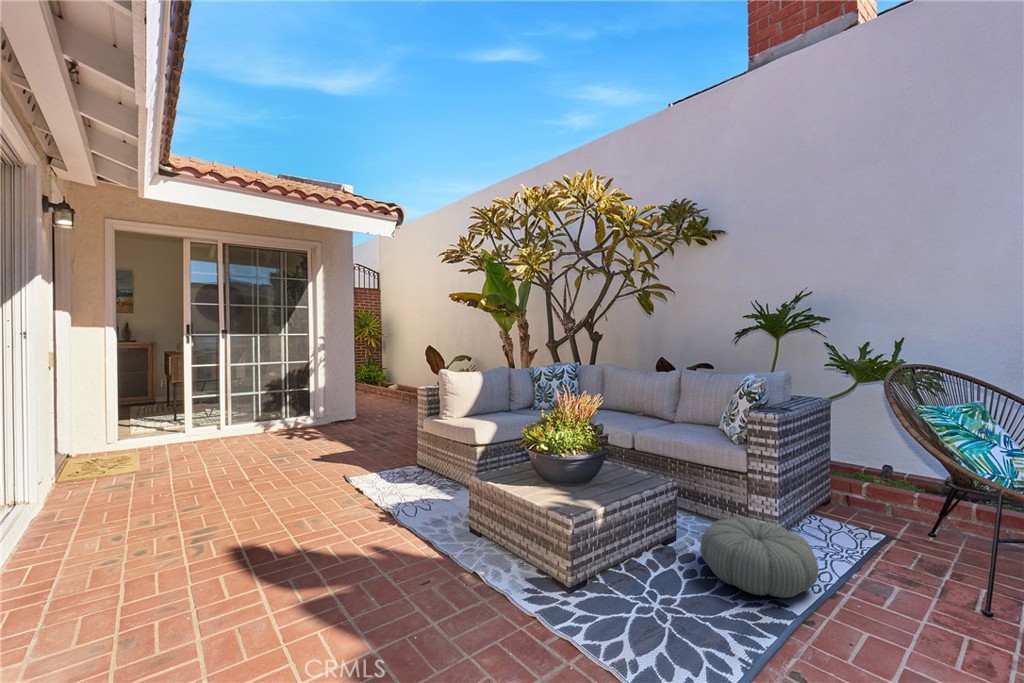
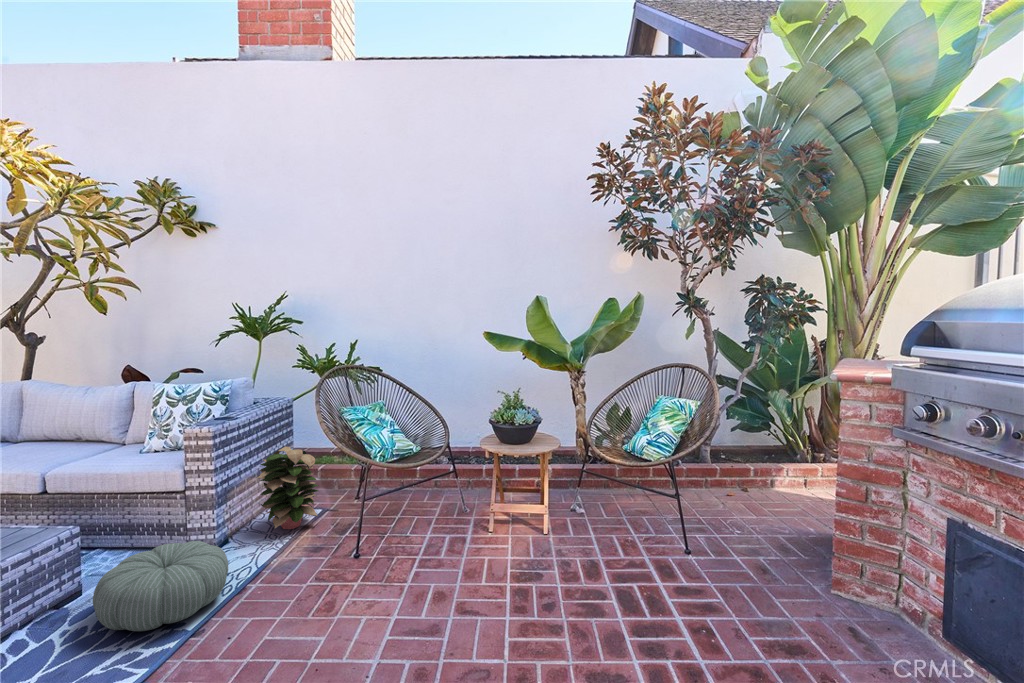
decorative plant: none [810,448,889,543] -> present [256,447,319,529]

